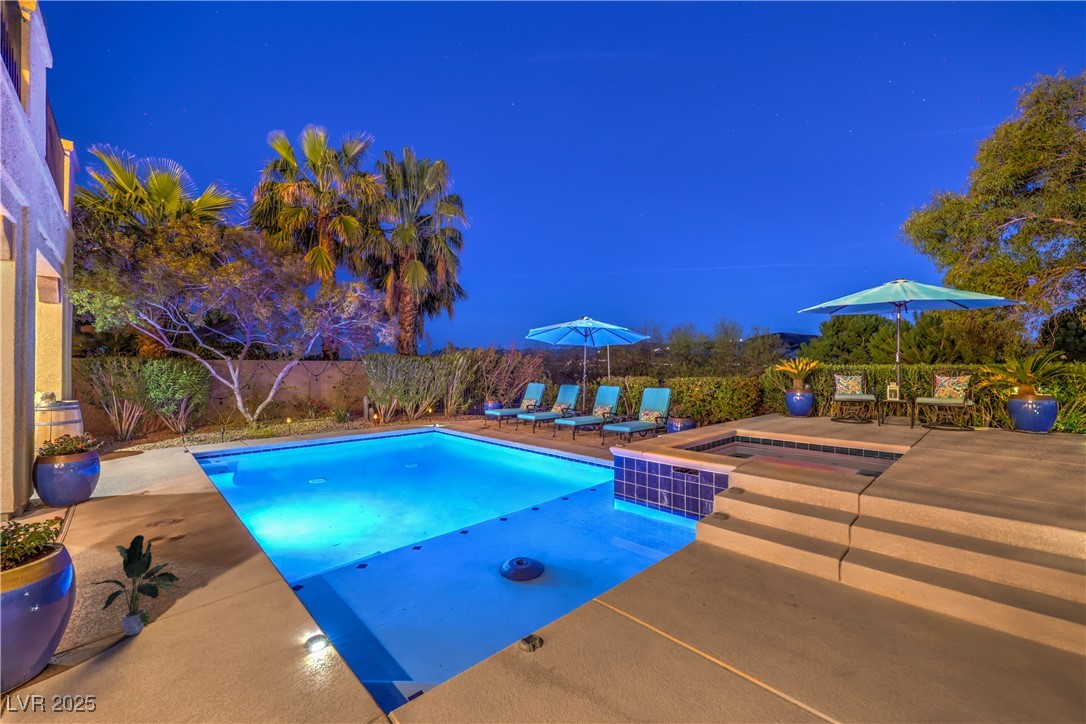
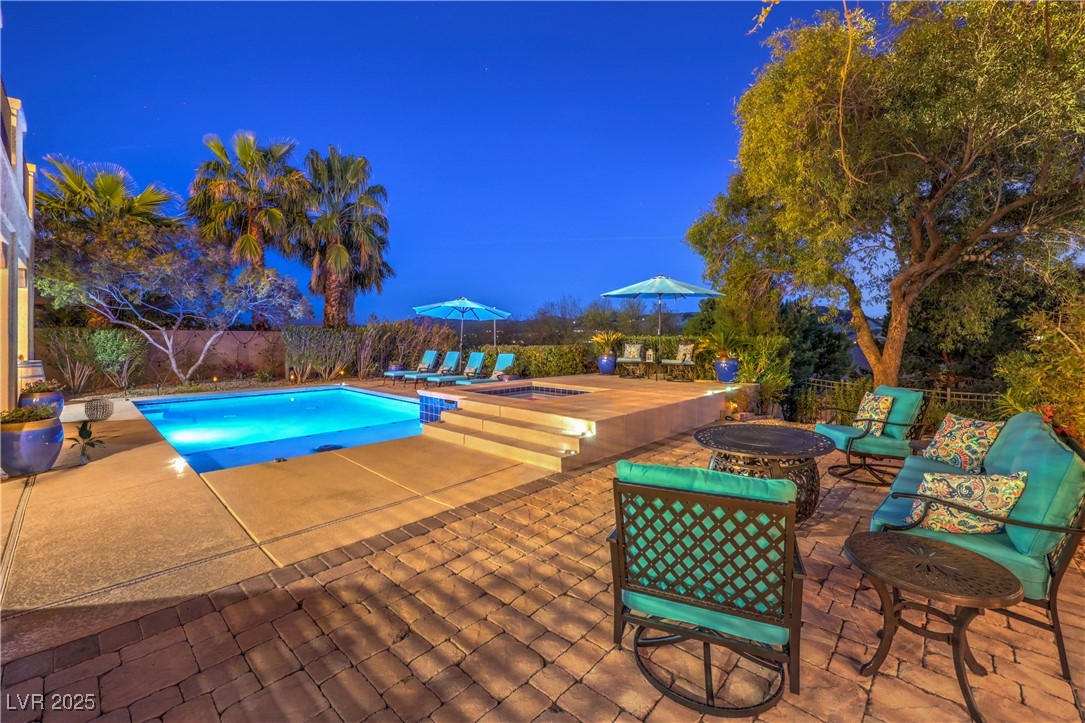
woven basket: none [134,454,176,491] -> present [85,397,114,421]

